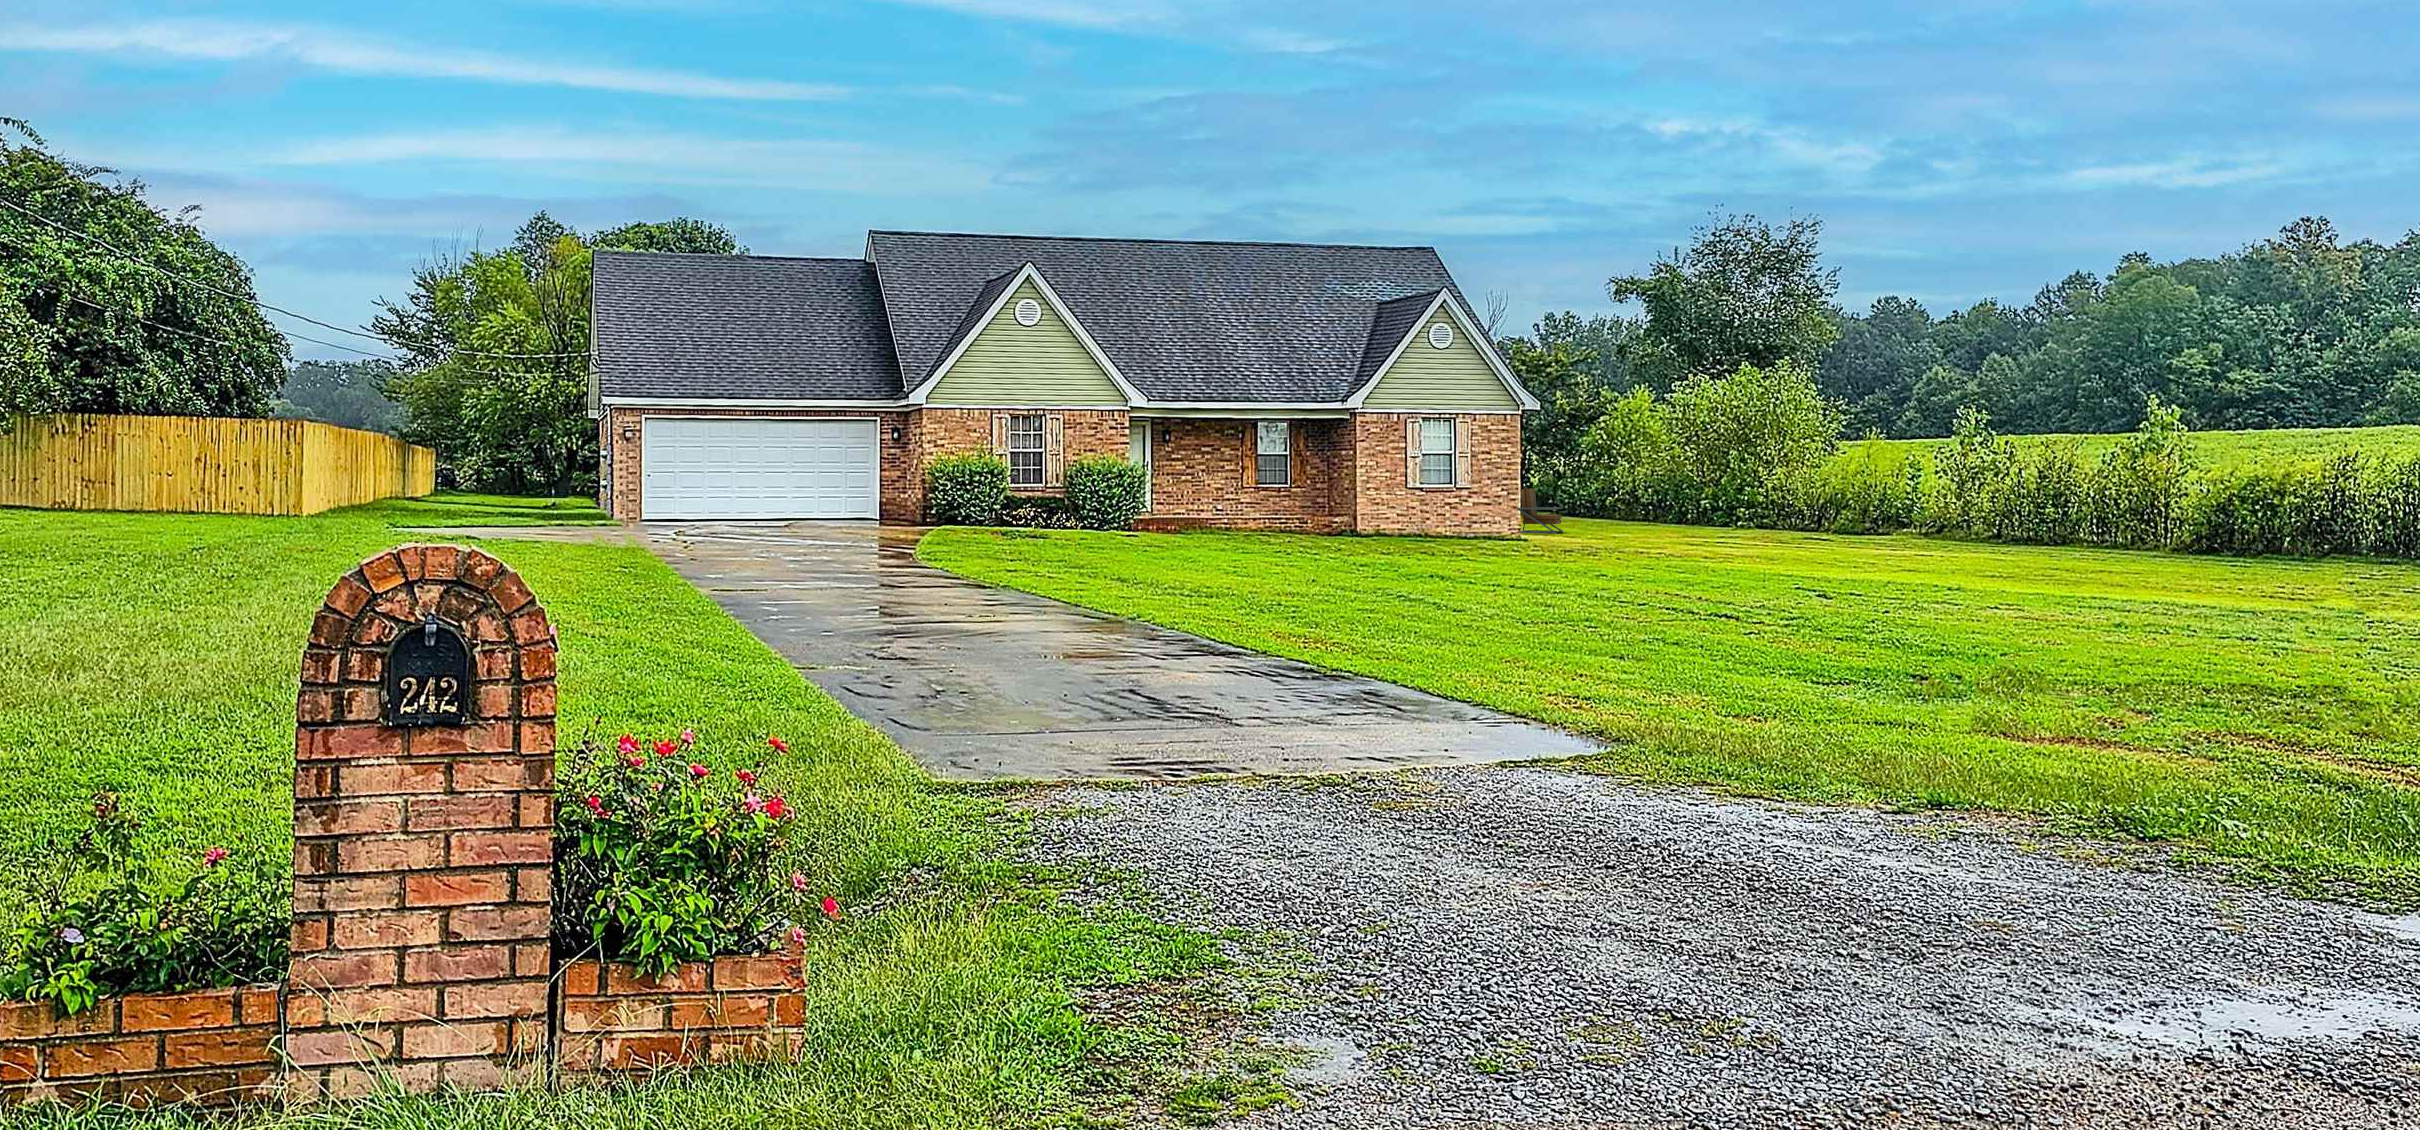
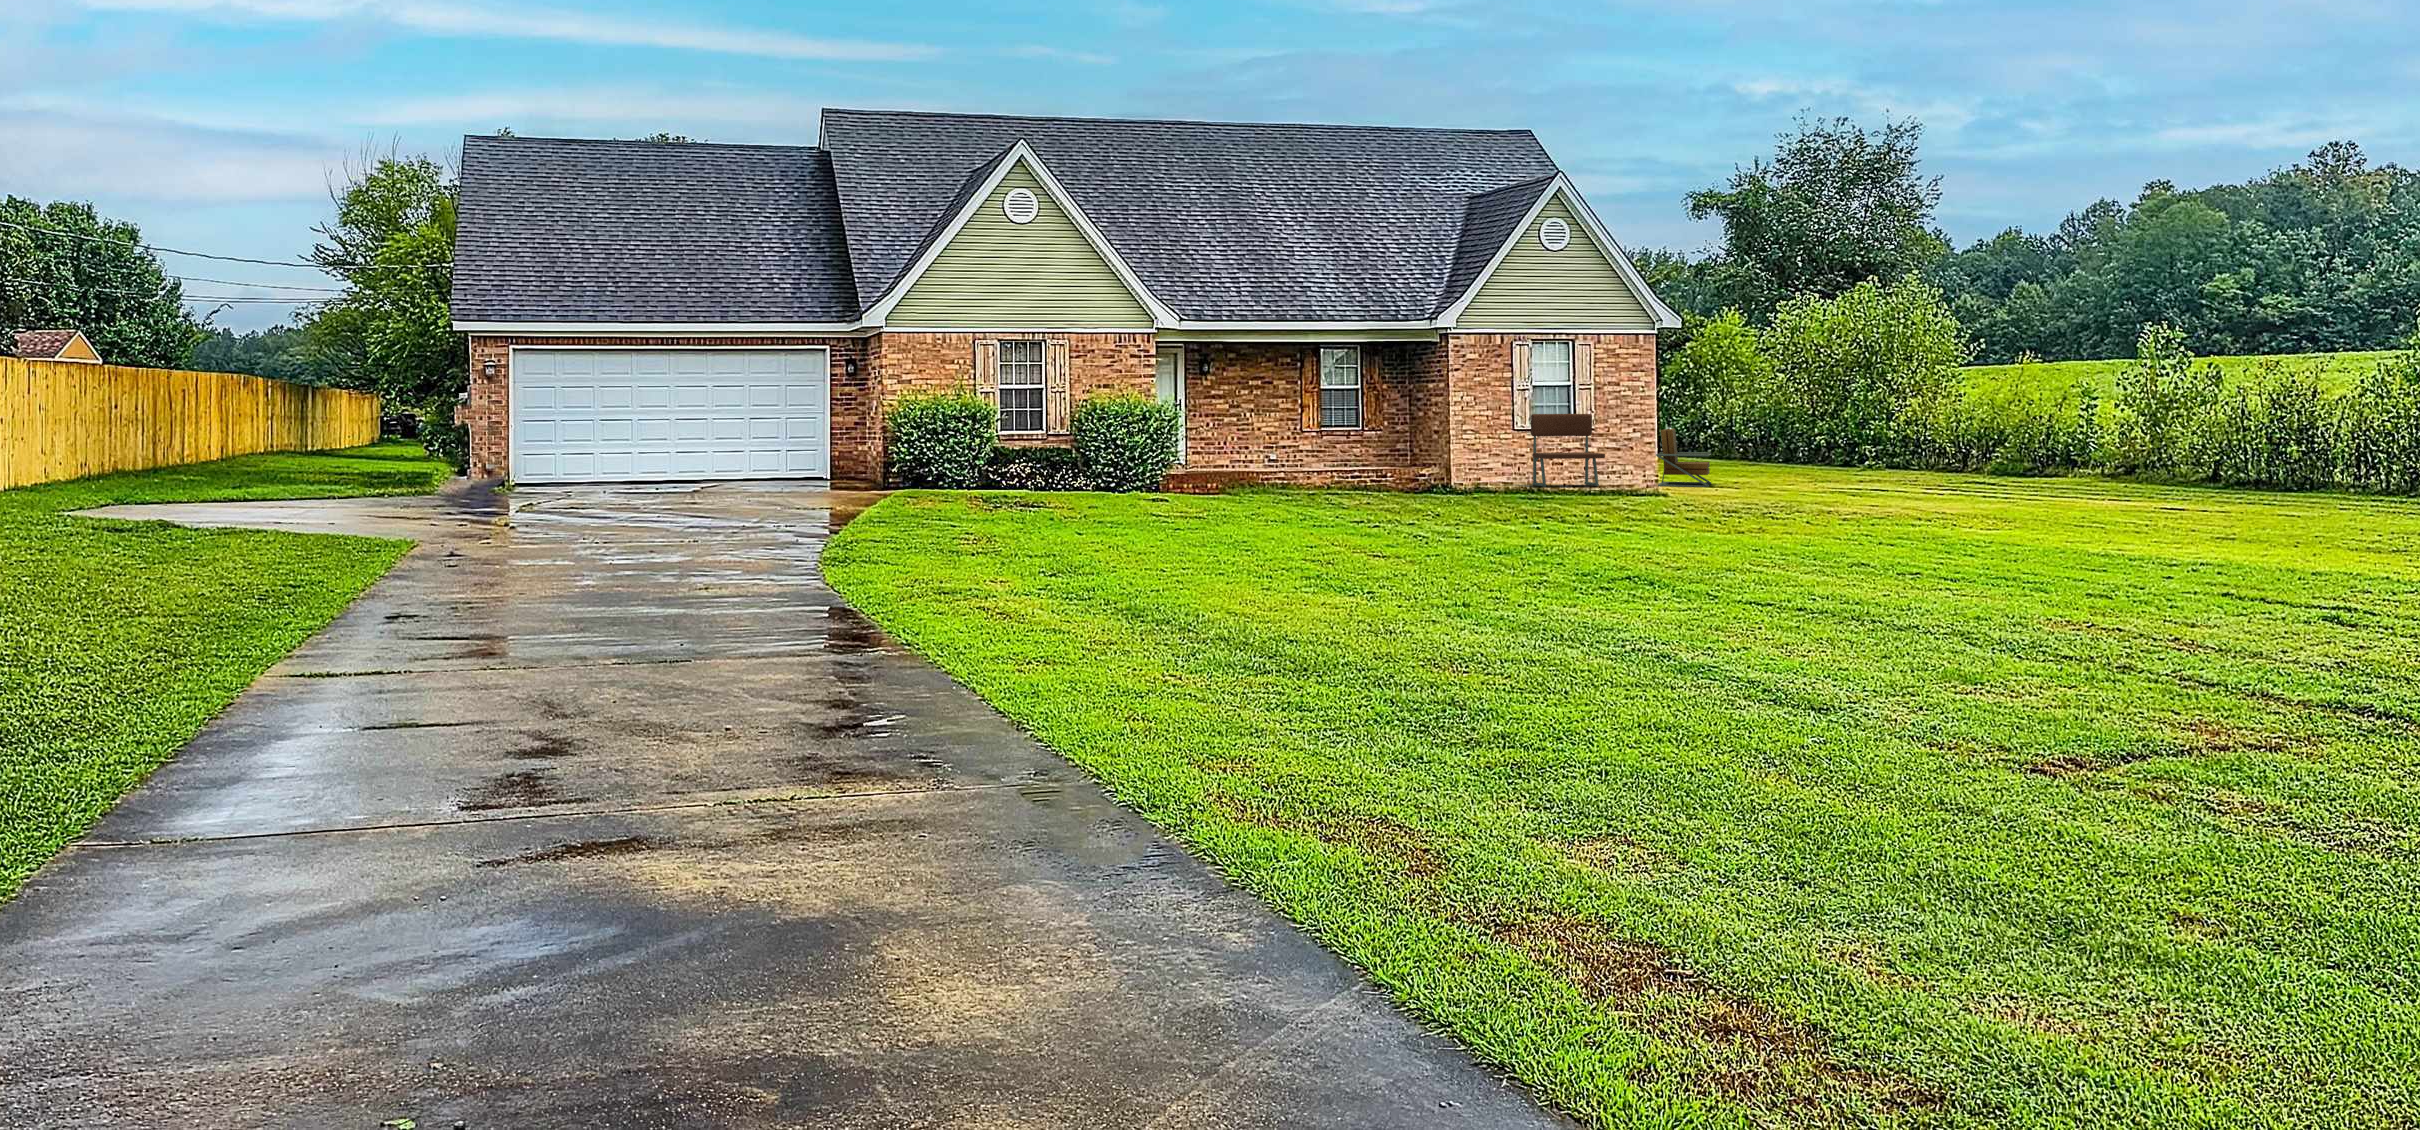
bench: none [1419,476,1475,532] -> present [1531,414,1605,487]

